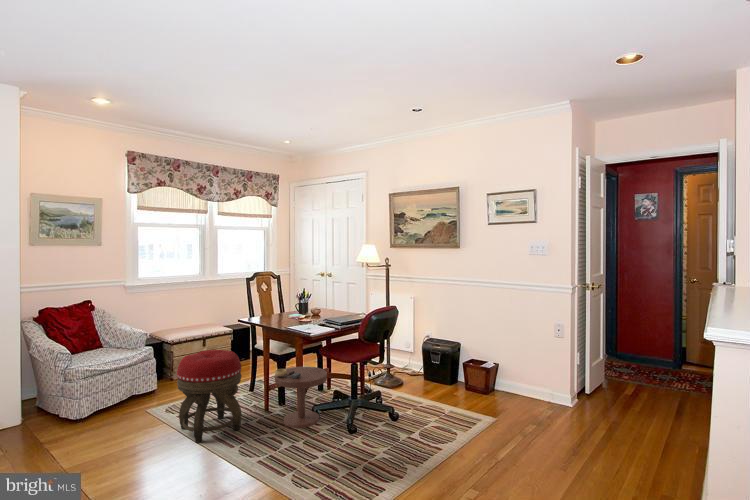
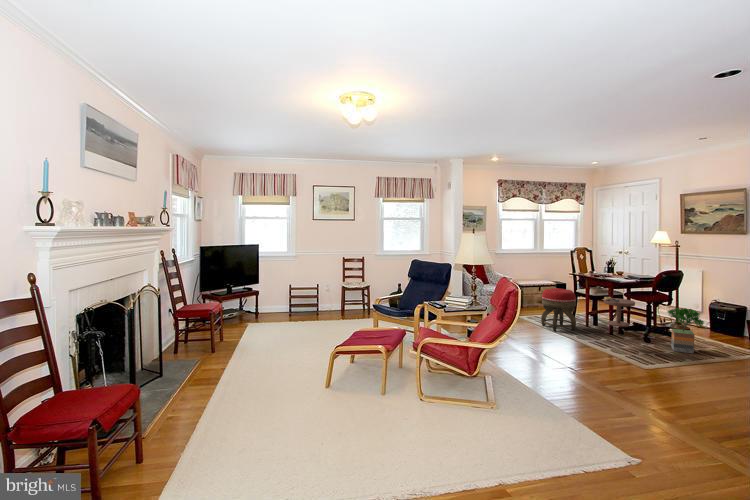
potted tree: none [376,368,428,449] -> present [668,308,704,353]

